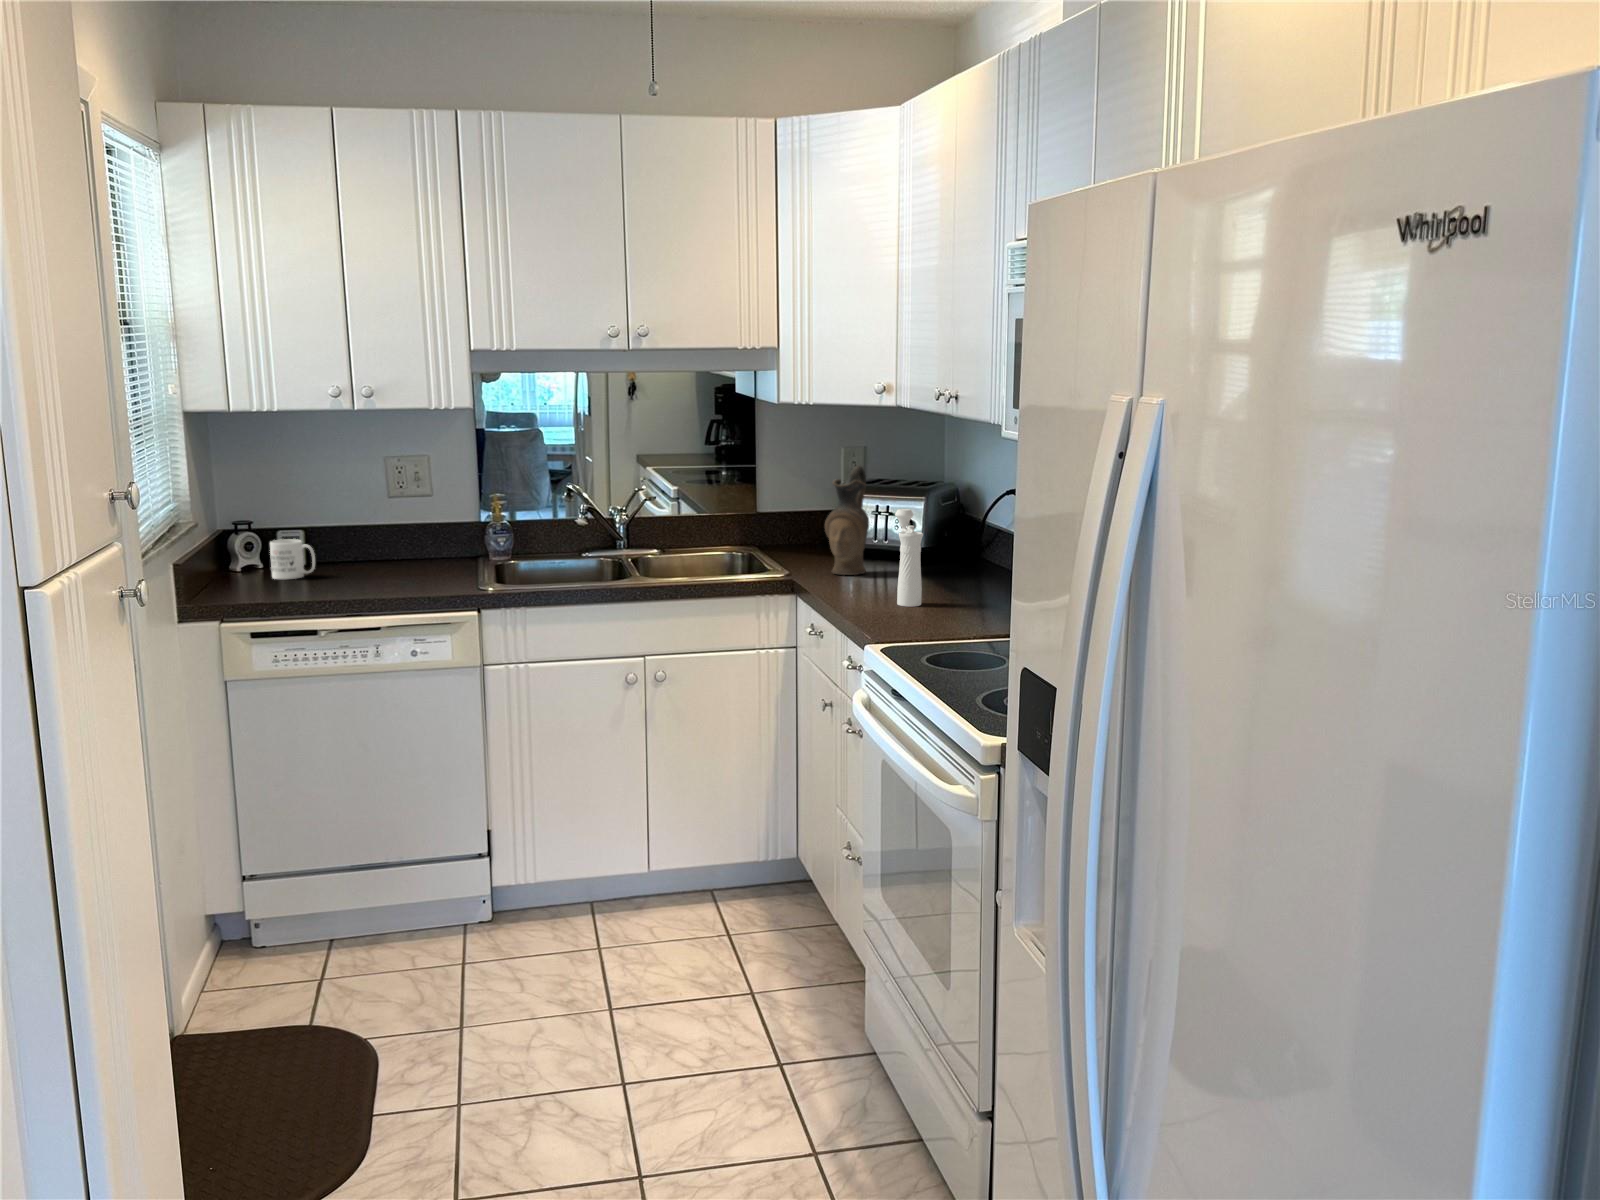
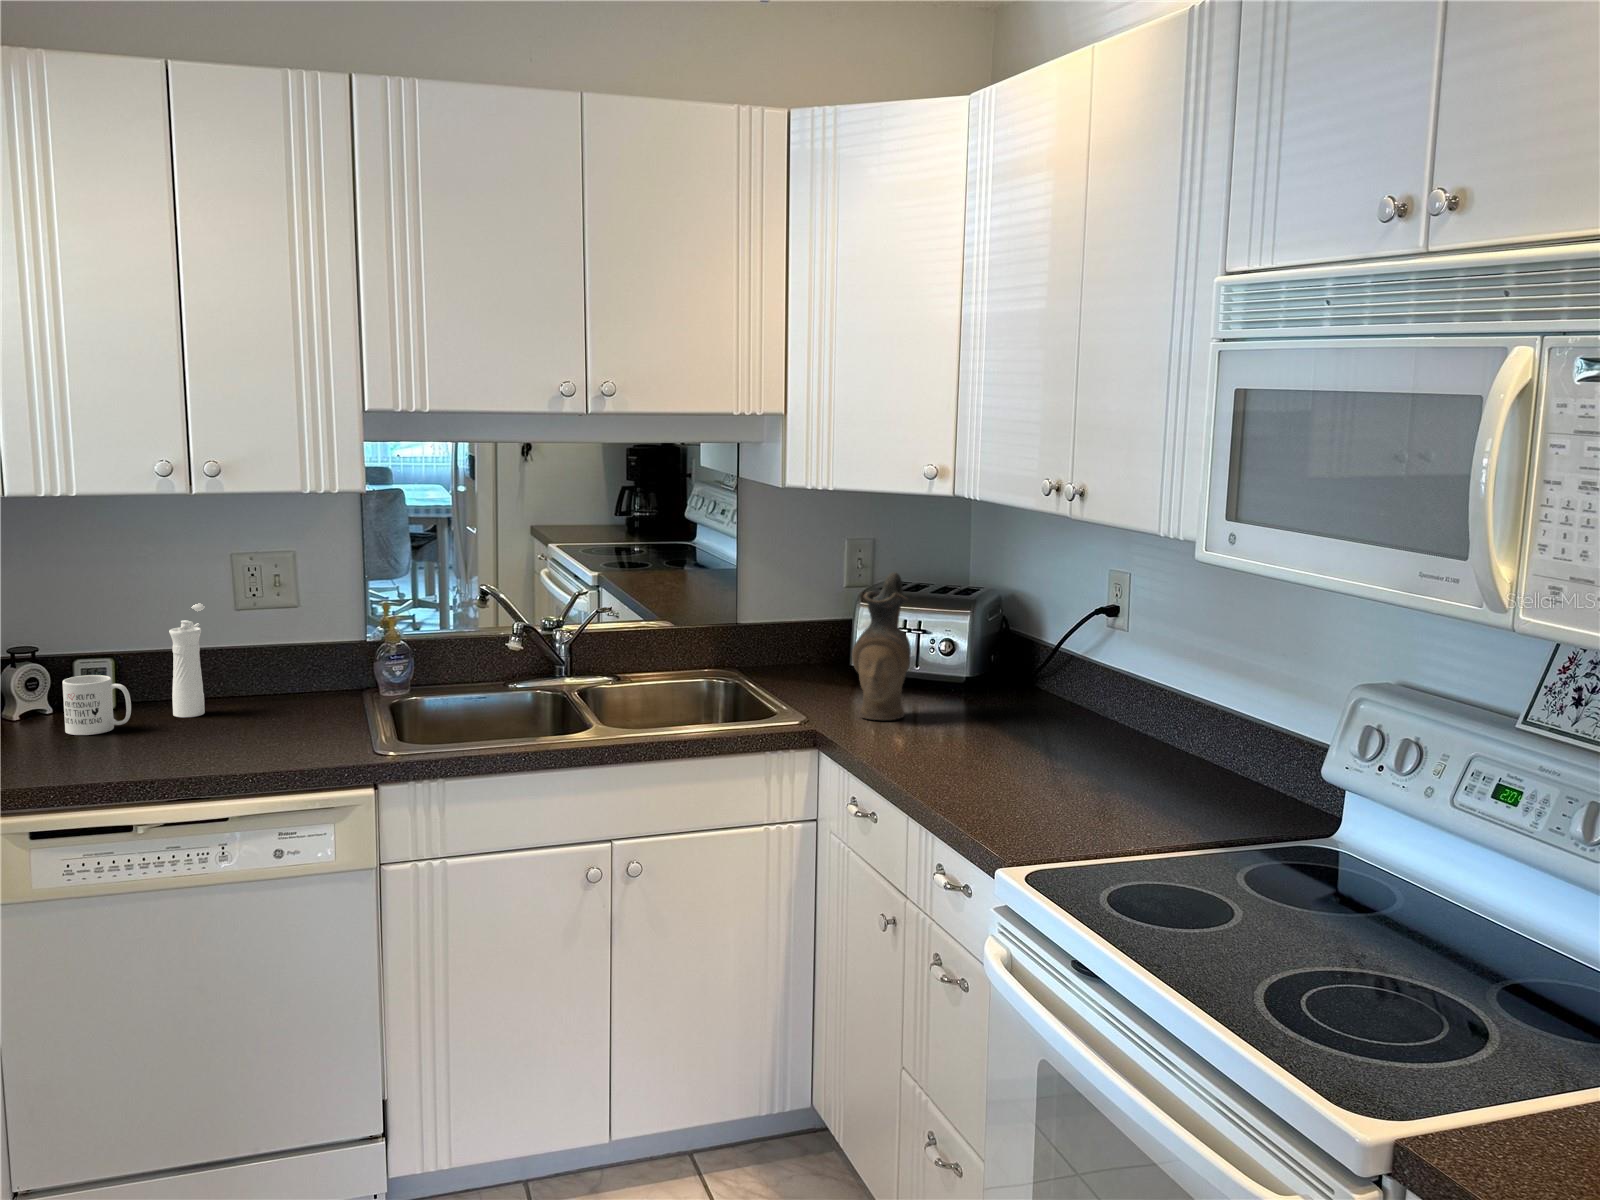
pepper mill: present [895,509,923,607] -> present [169,603,205,717]

